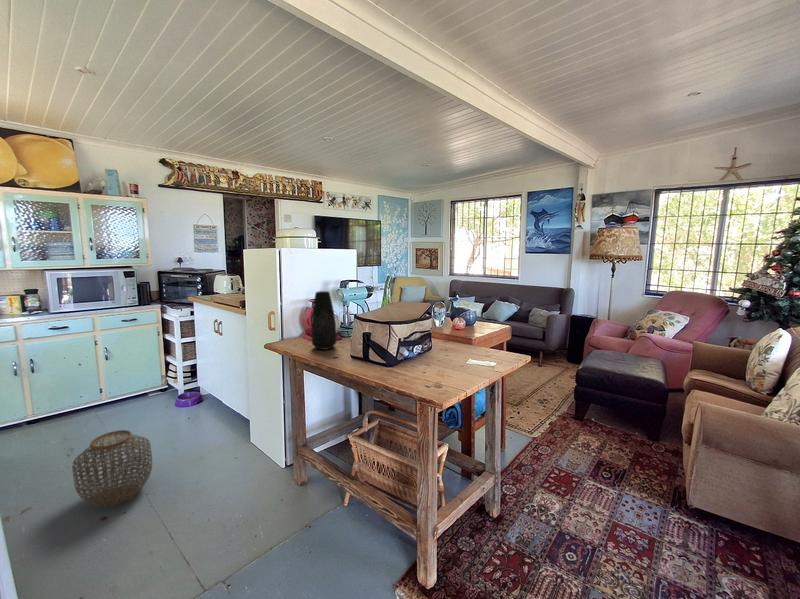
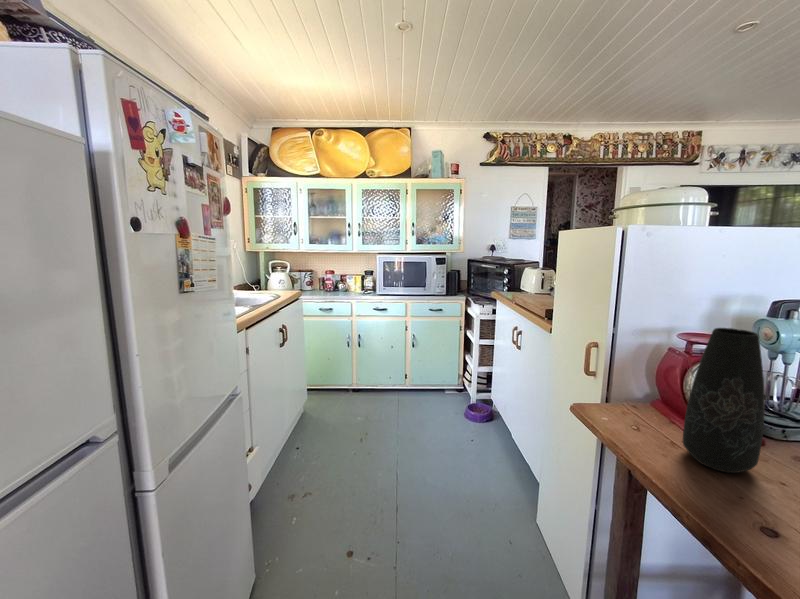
woven basket: present [72,430,152,507] -> none [345,441,415,530]

